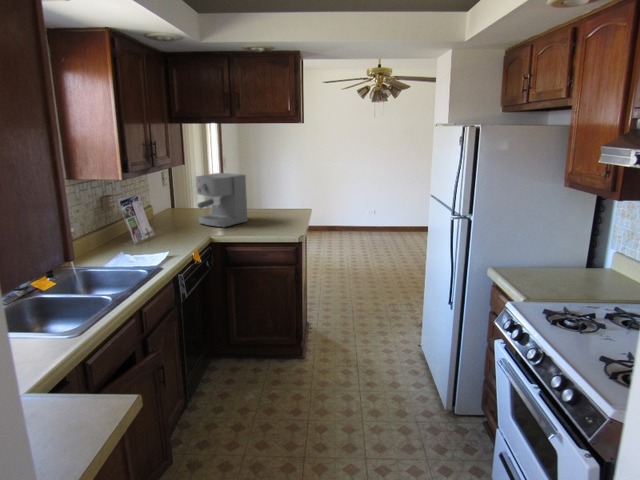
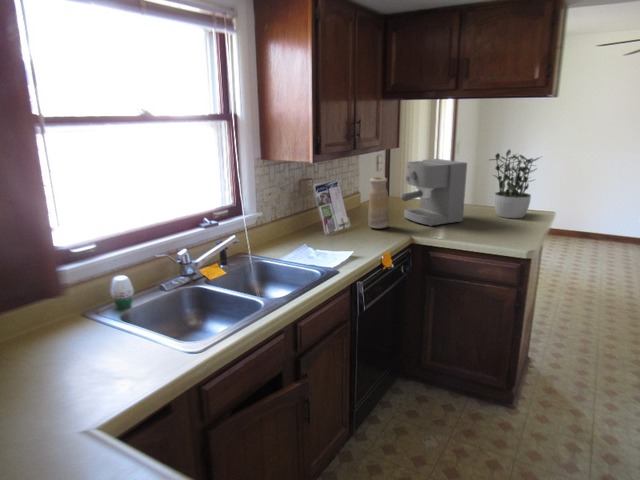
potted plant: none [259,163,298,216] -> present [491,150,539,218]
vase: none [168,190,189,234] -> present [368,177,389,228]

